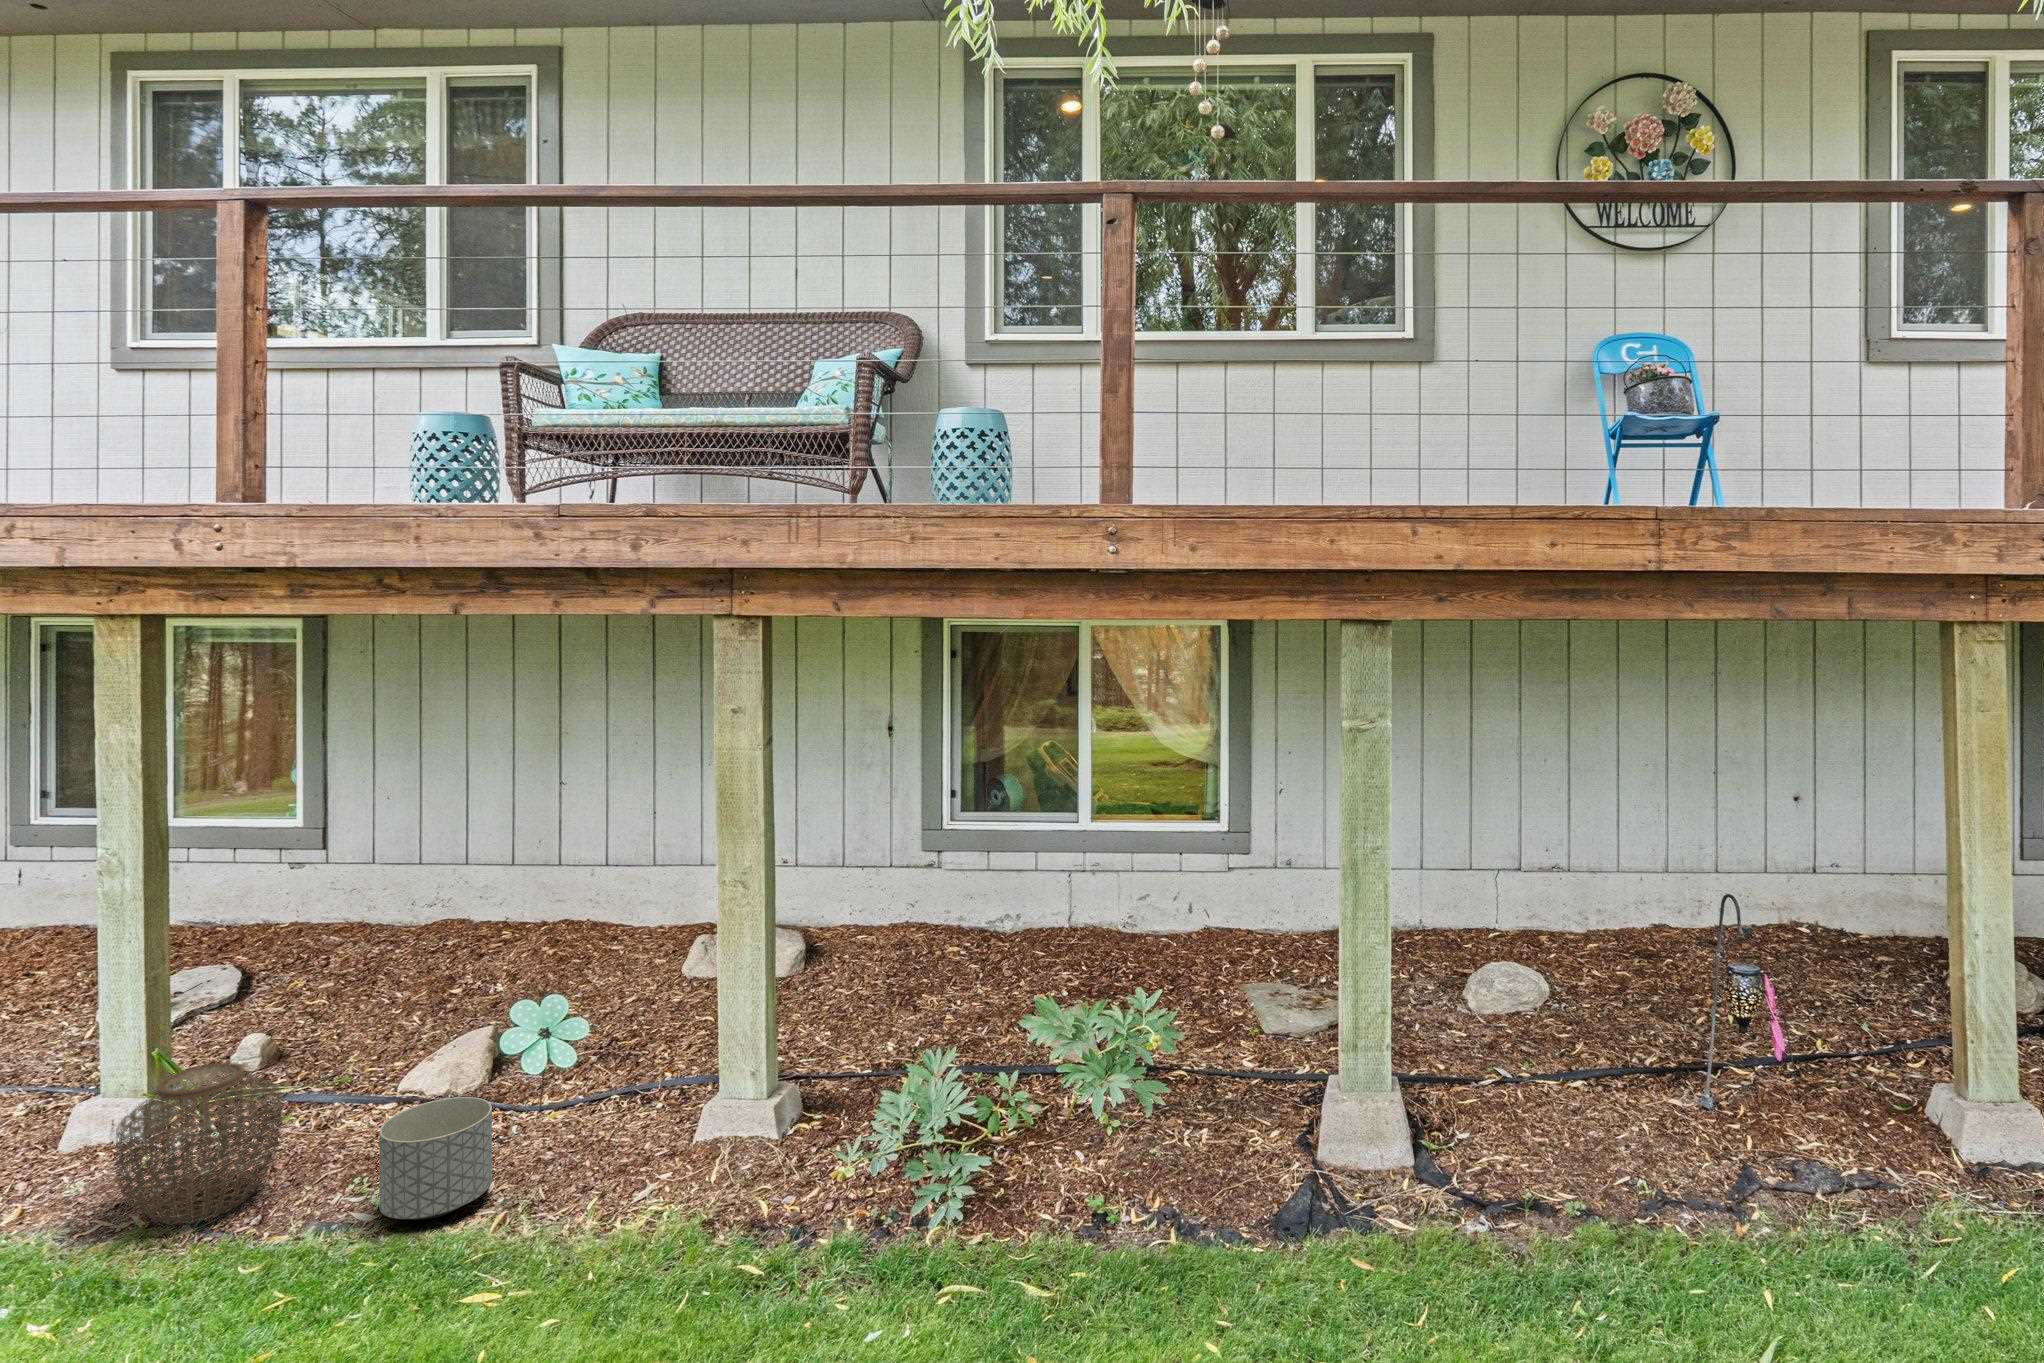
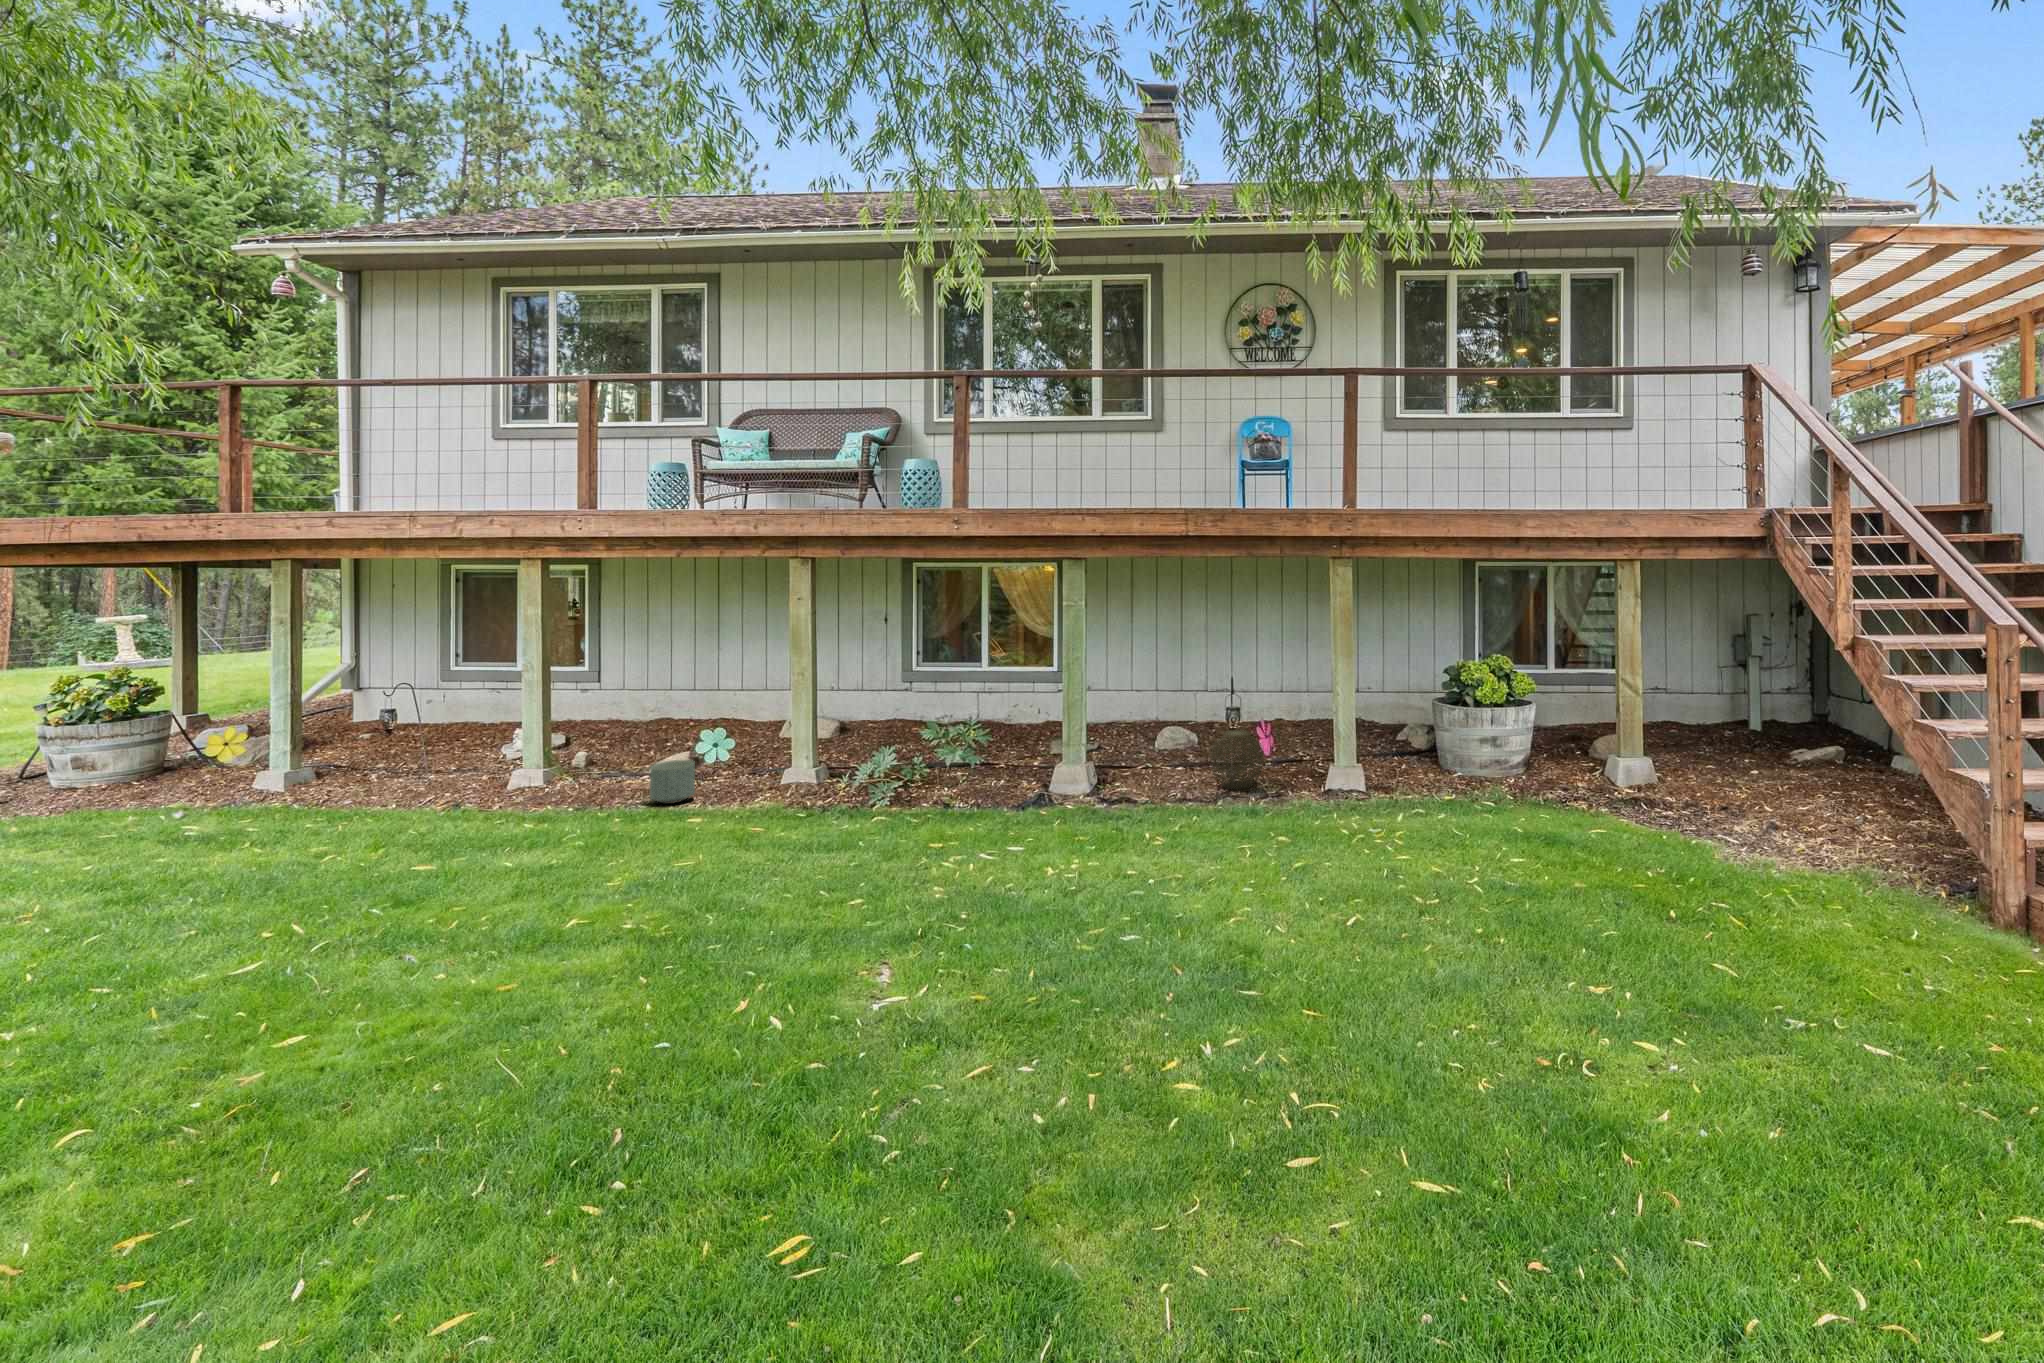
woven basket: present [115,1063,282,1225] -> present [1211,730,1262,790]

